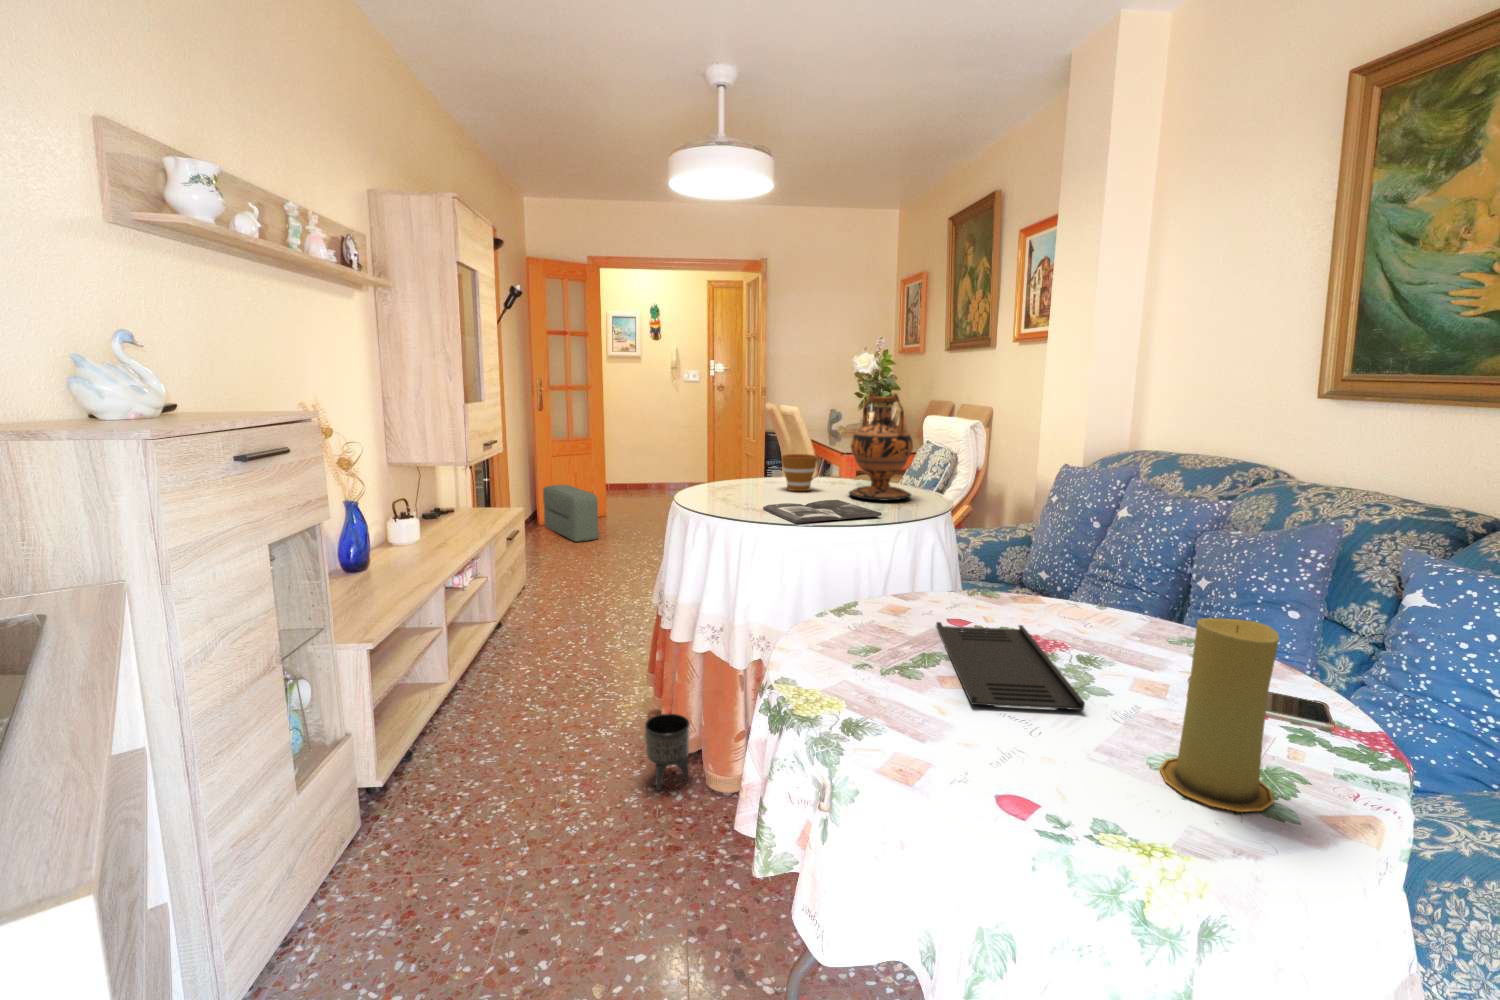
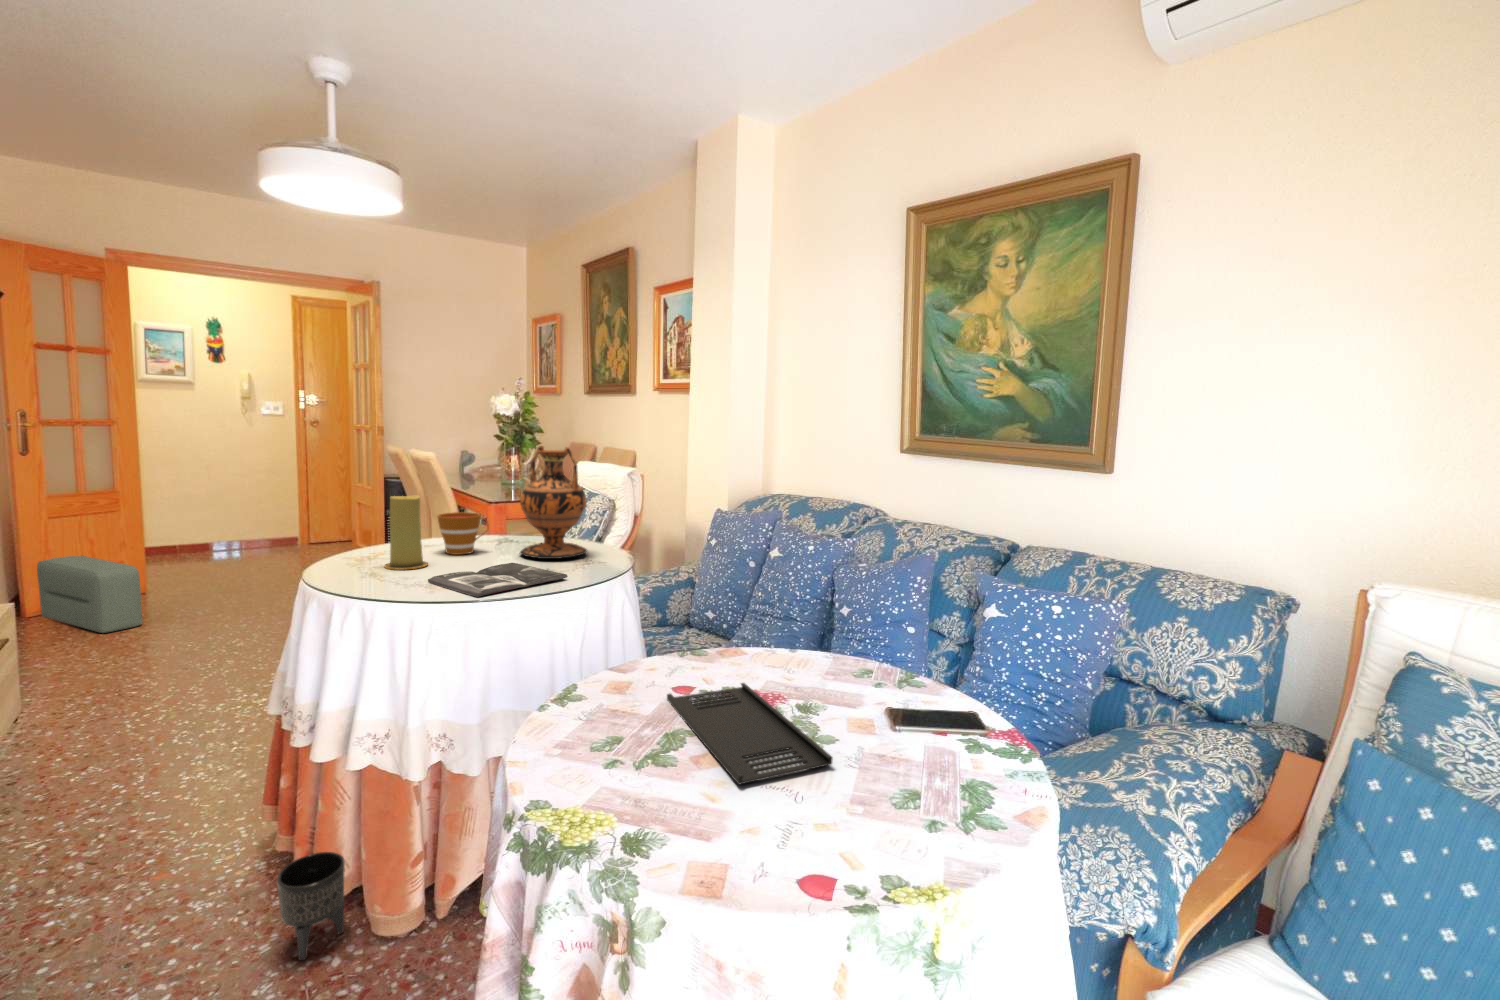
candle: present [1160,618,1279,812] -> present [384,496,428,570]

